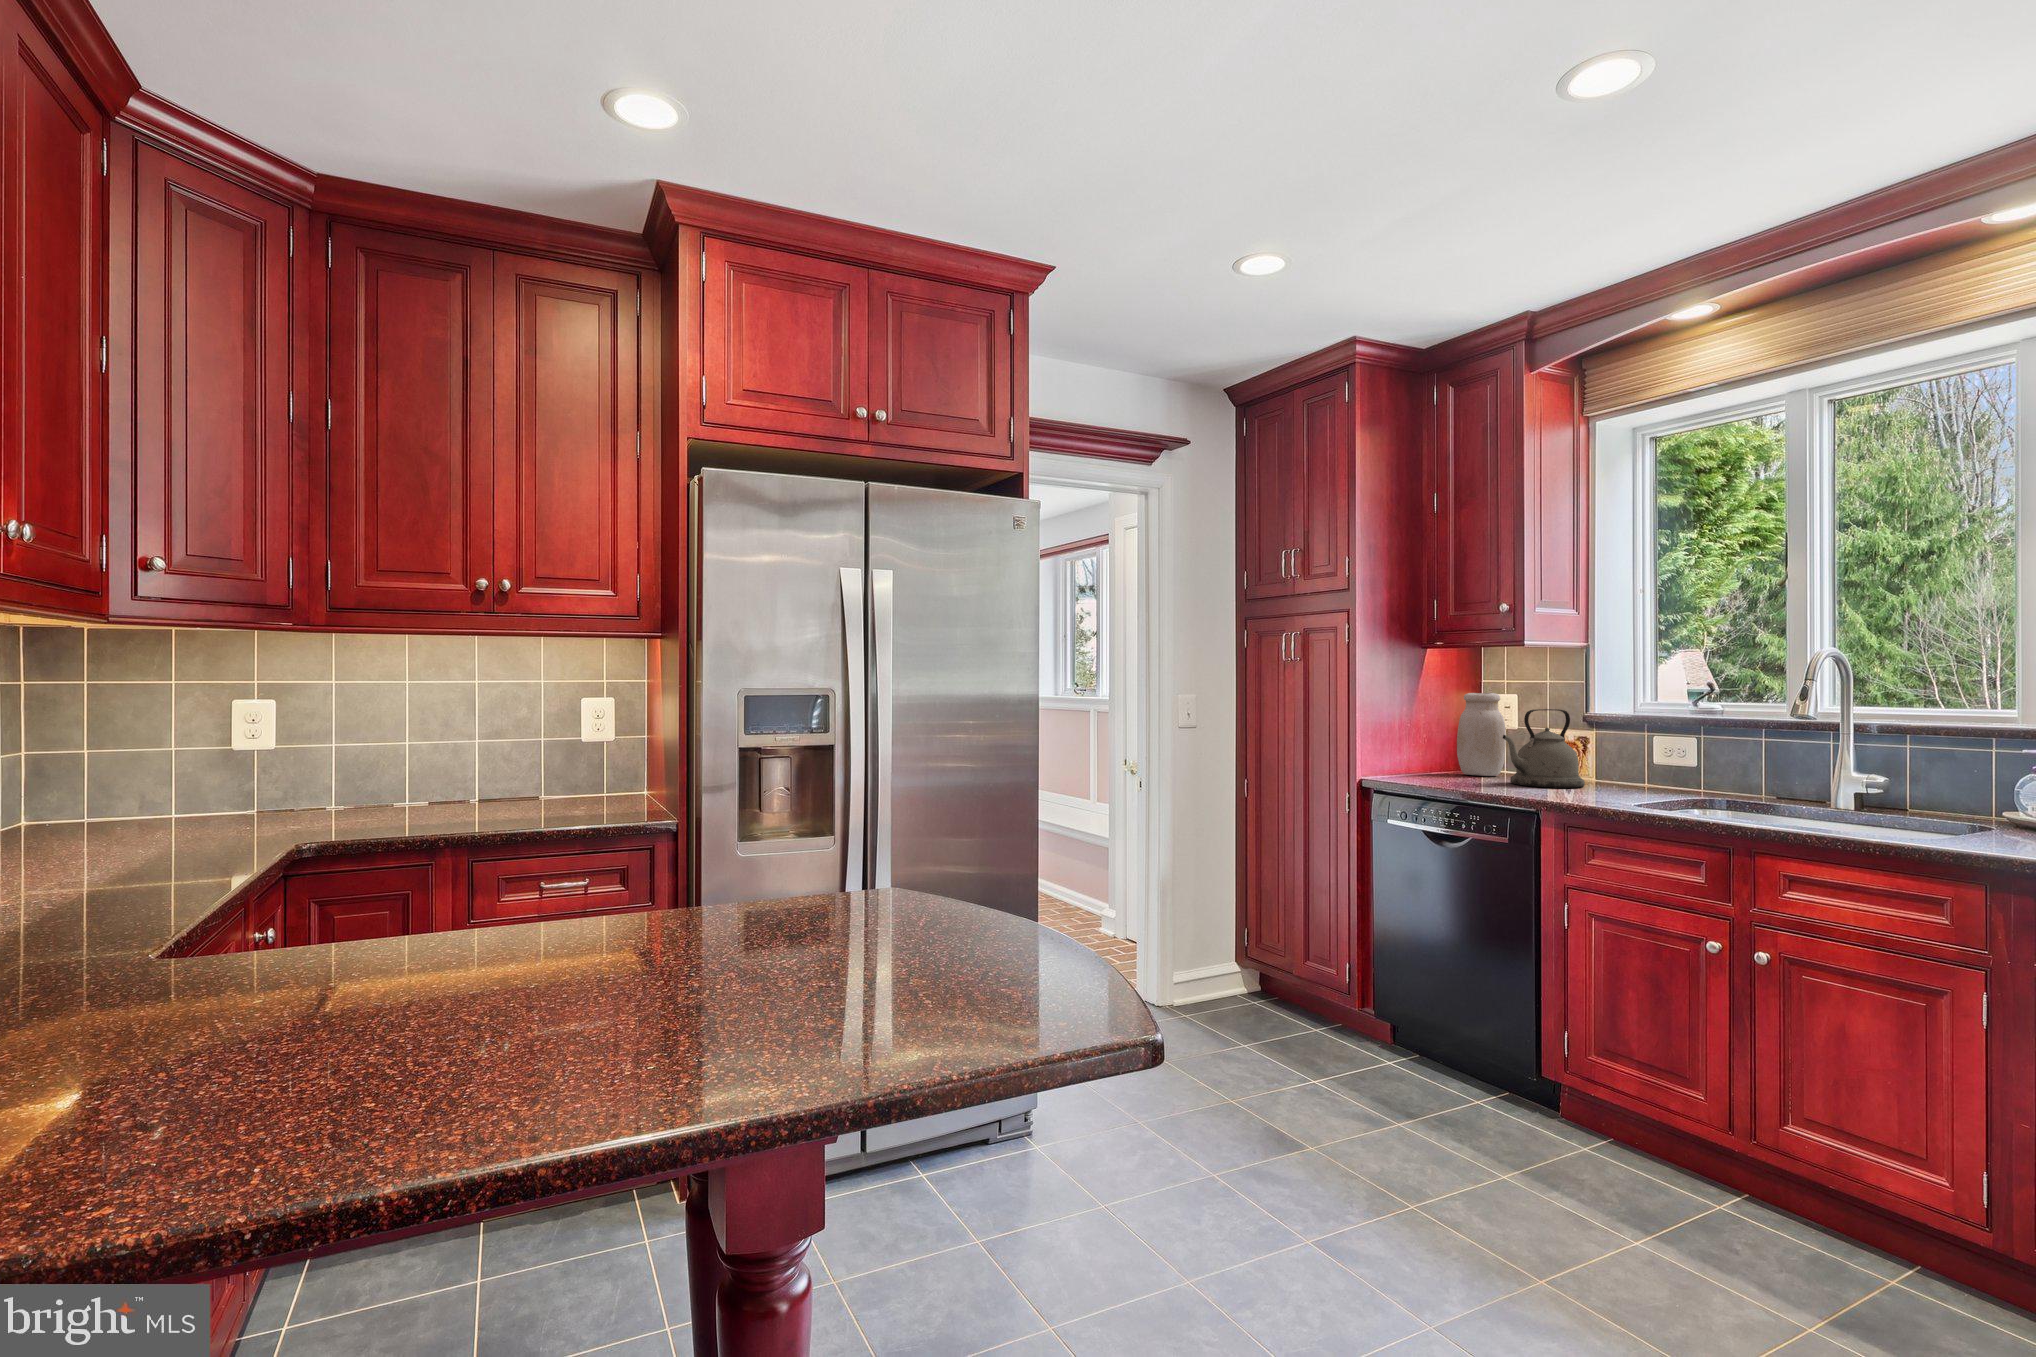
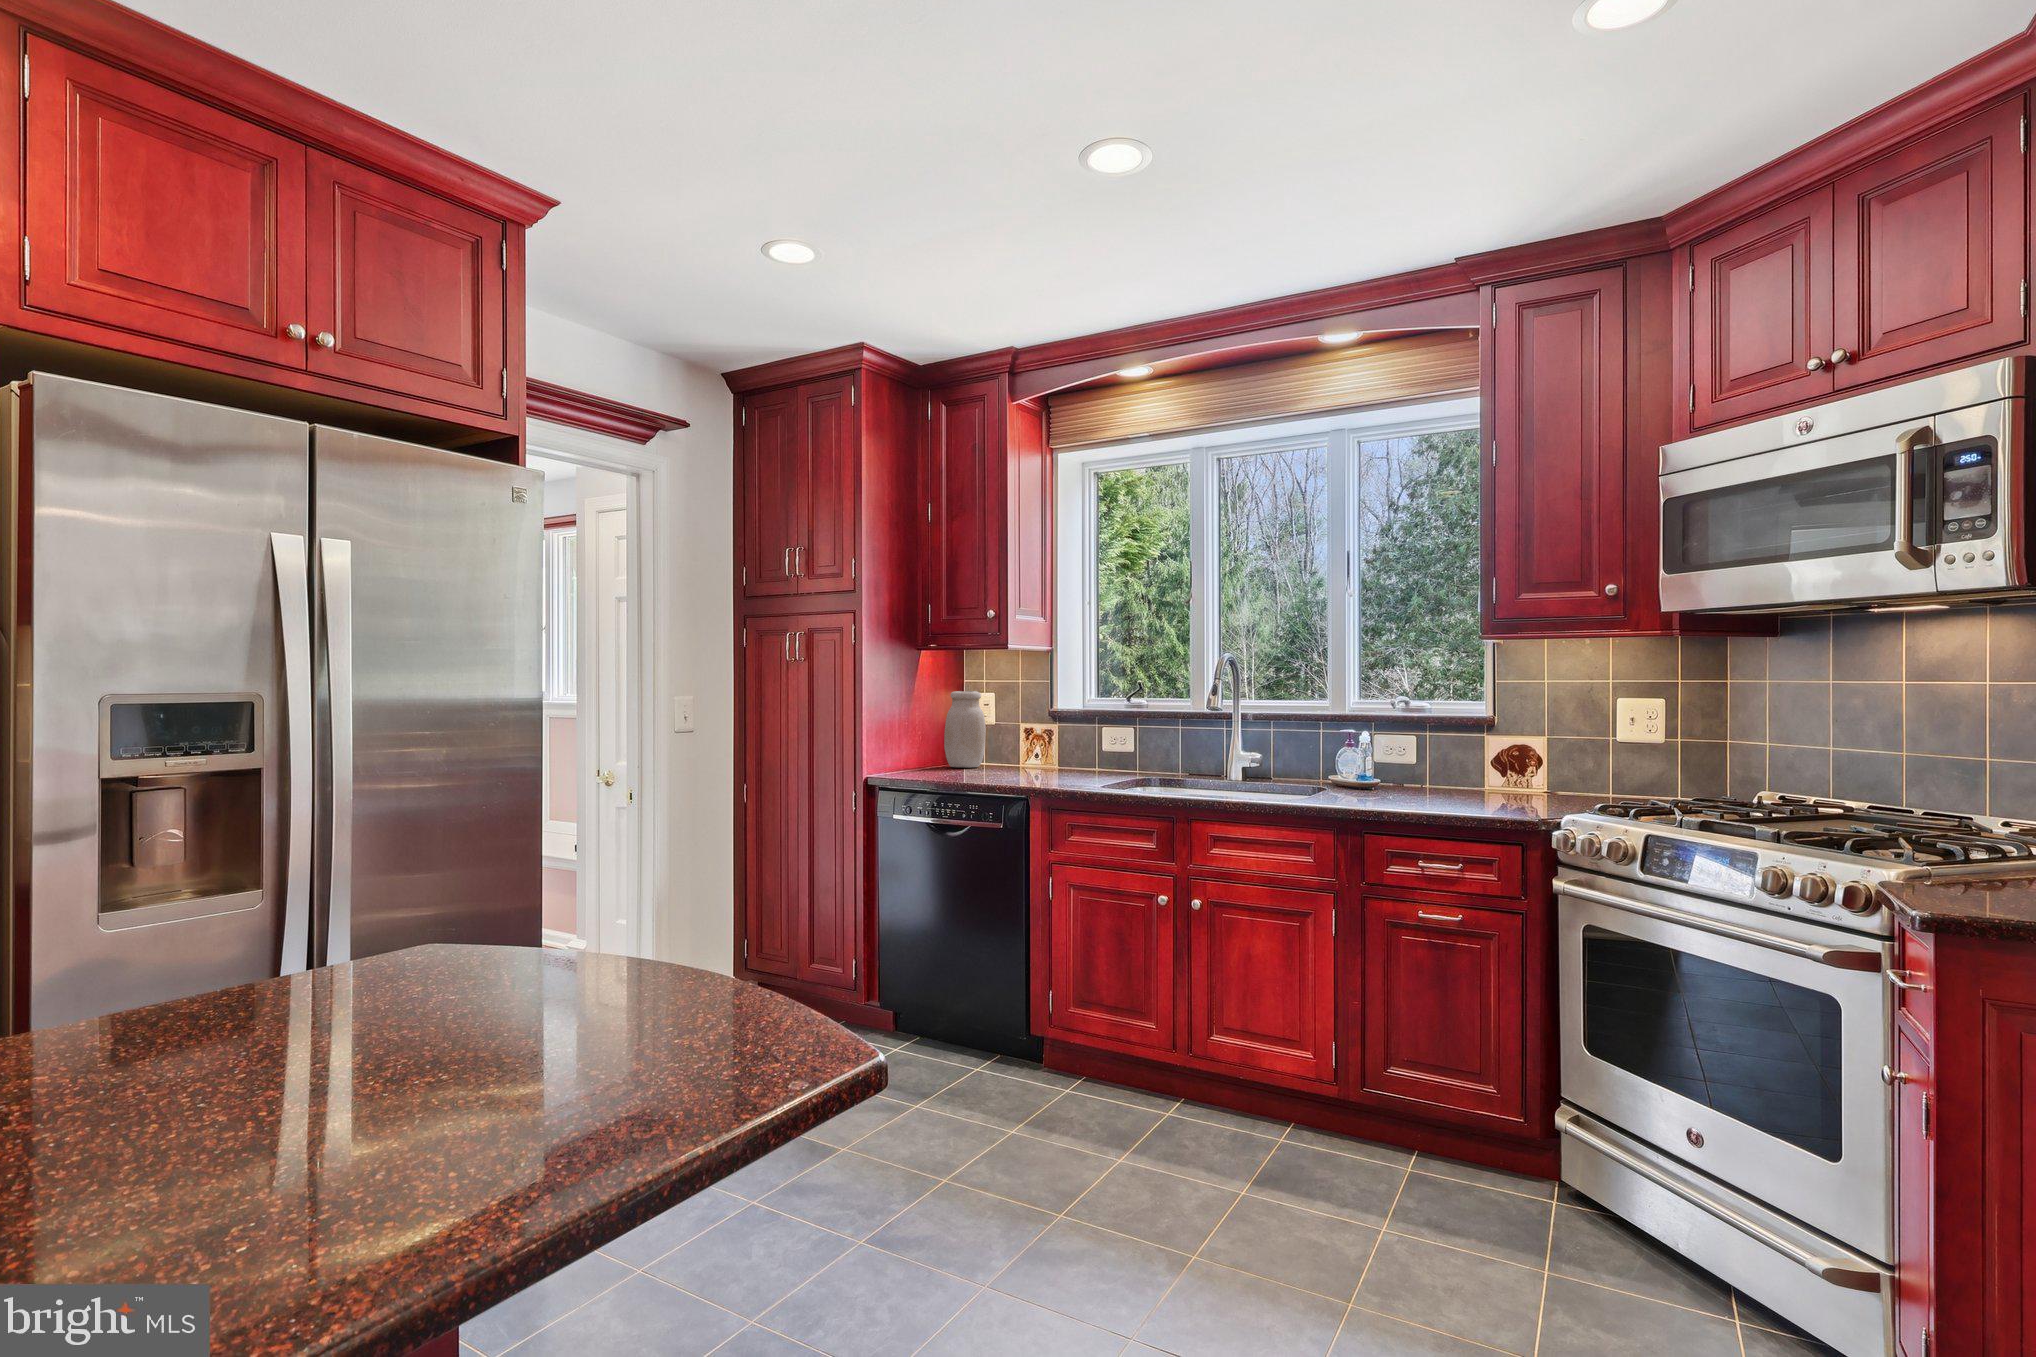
kettle: present [1503,709,1585,788] -> none [990,706,1053,776]

